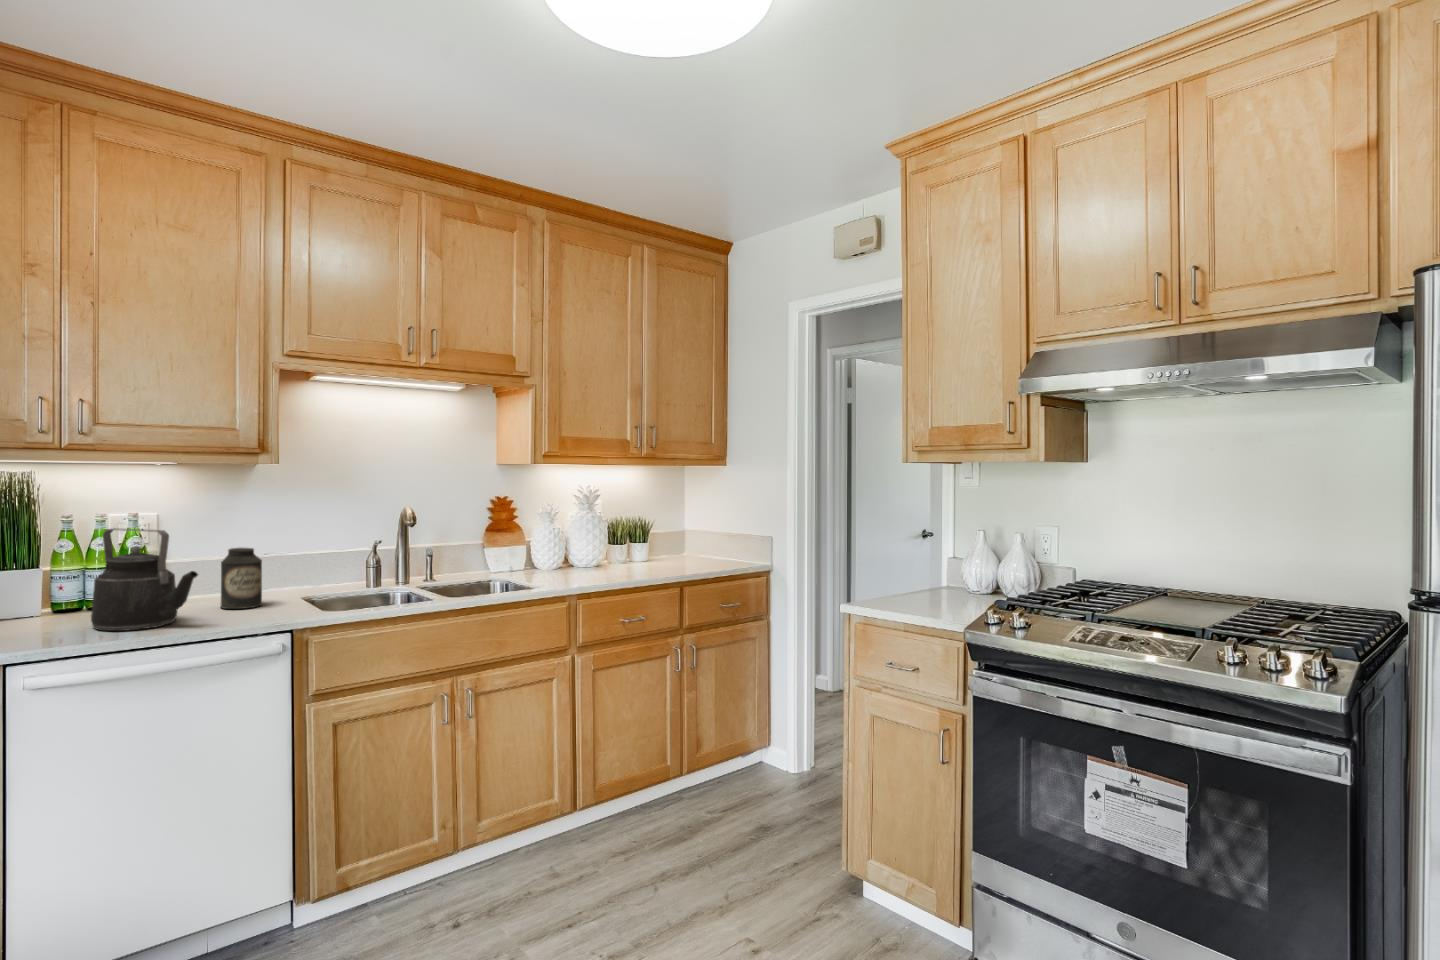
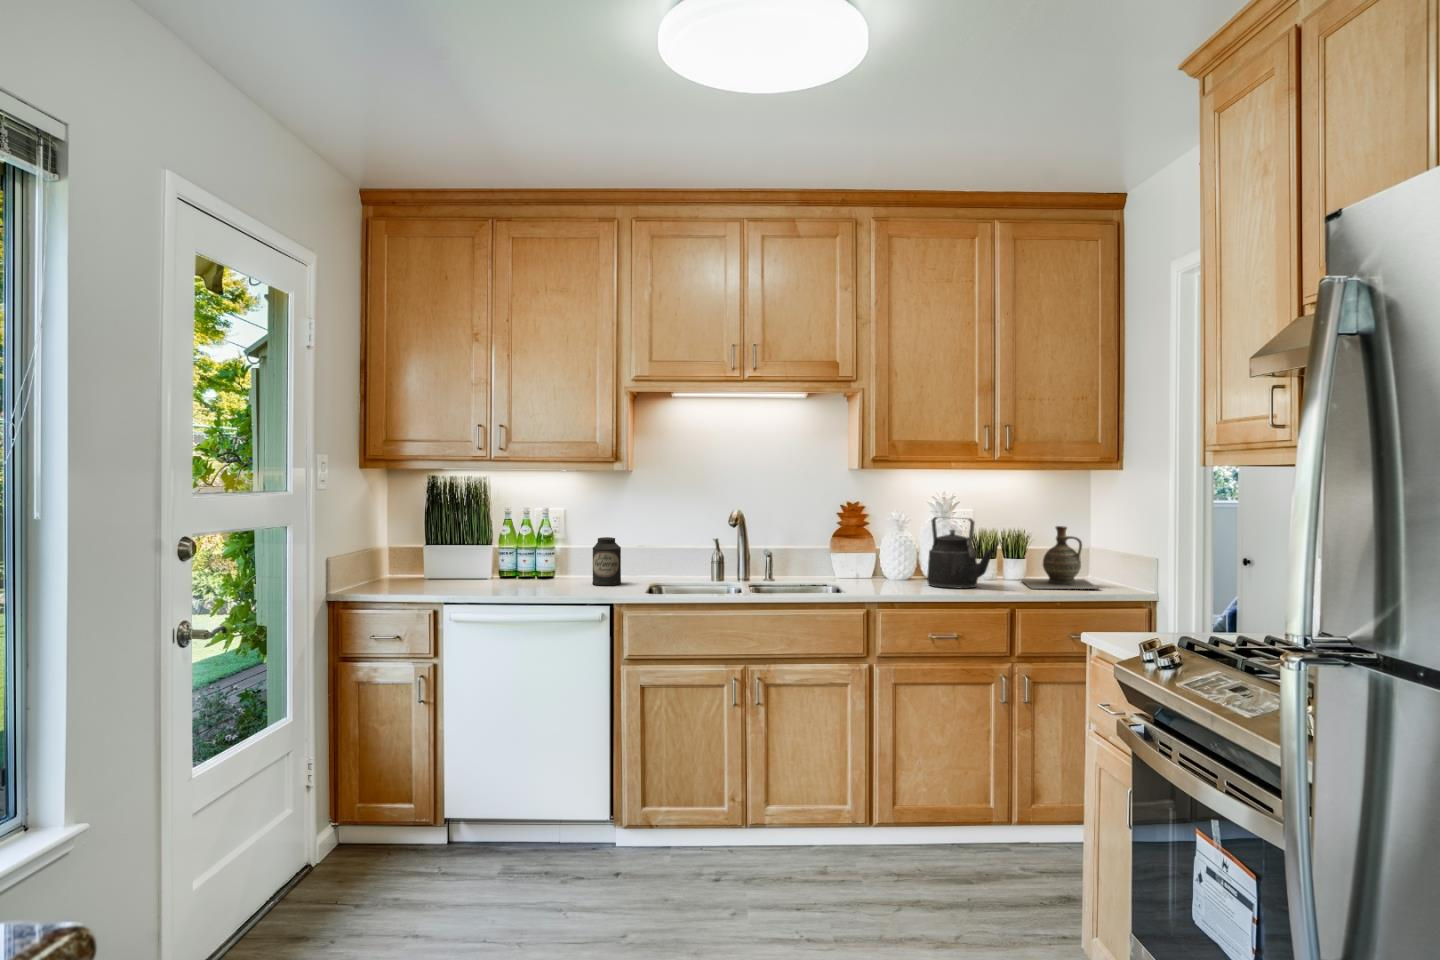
ceramic jug: none [640,515,712,569] -> present [1021,526,1099,589]
kettle: present [91,528,198,631] -> present [927,517,995,588]

